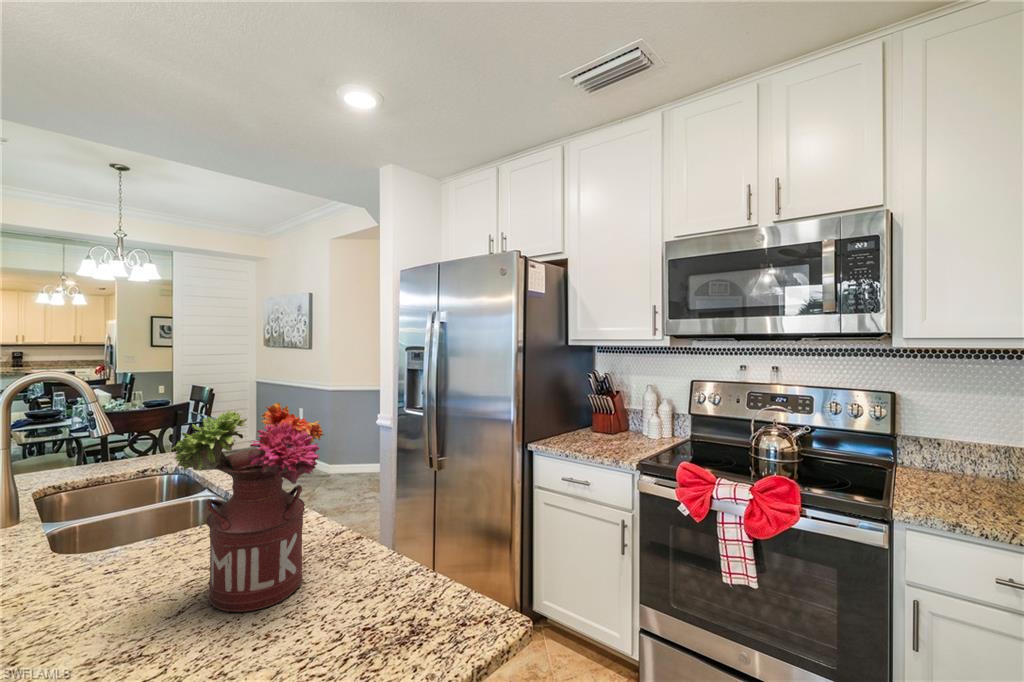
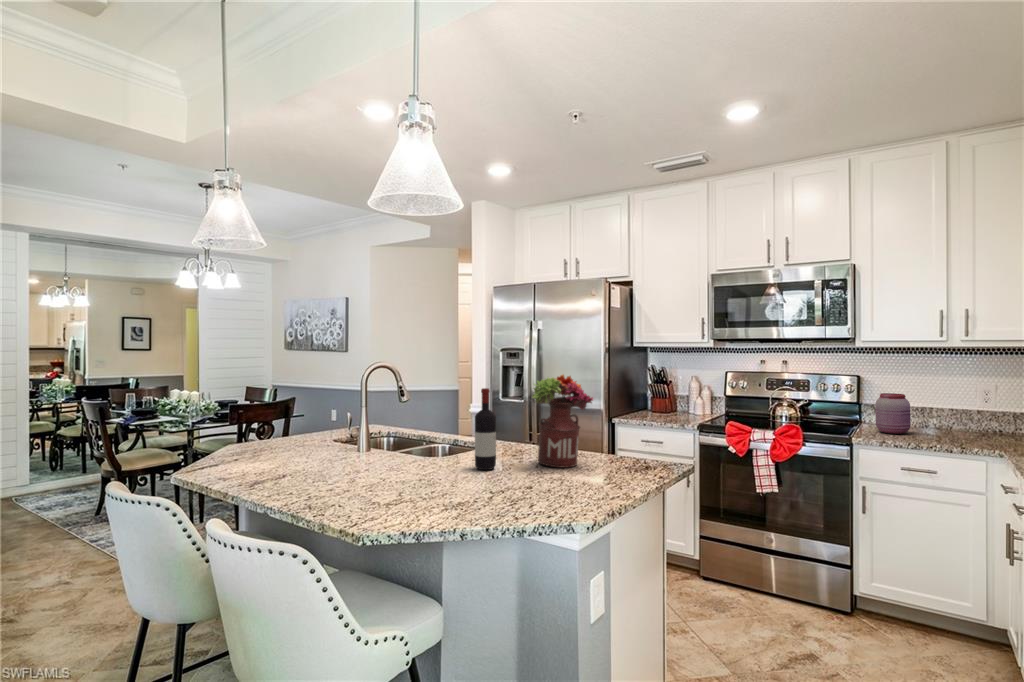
jar: none [928,425,997,498] -> present [875,393,911,434]
wine bottle: none [43,434,106,618] -> present [475,388,496,470]

